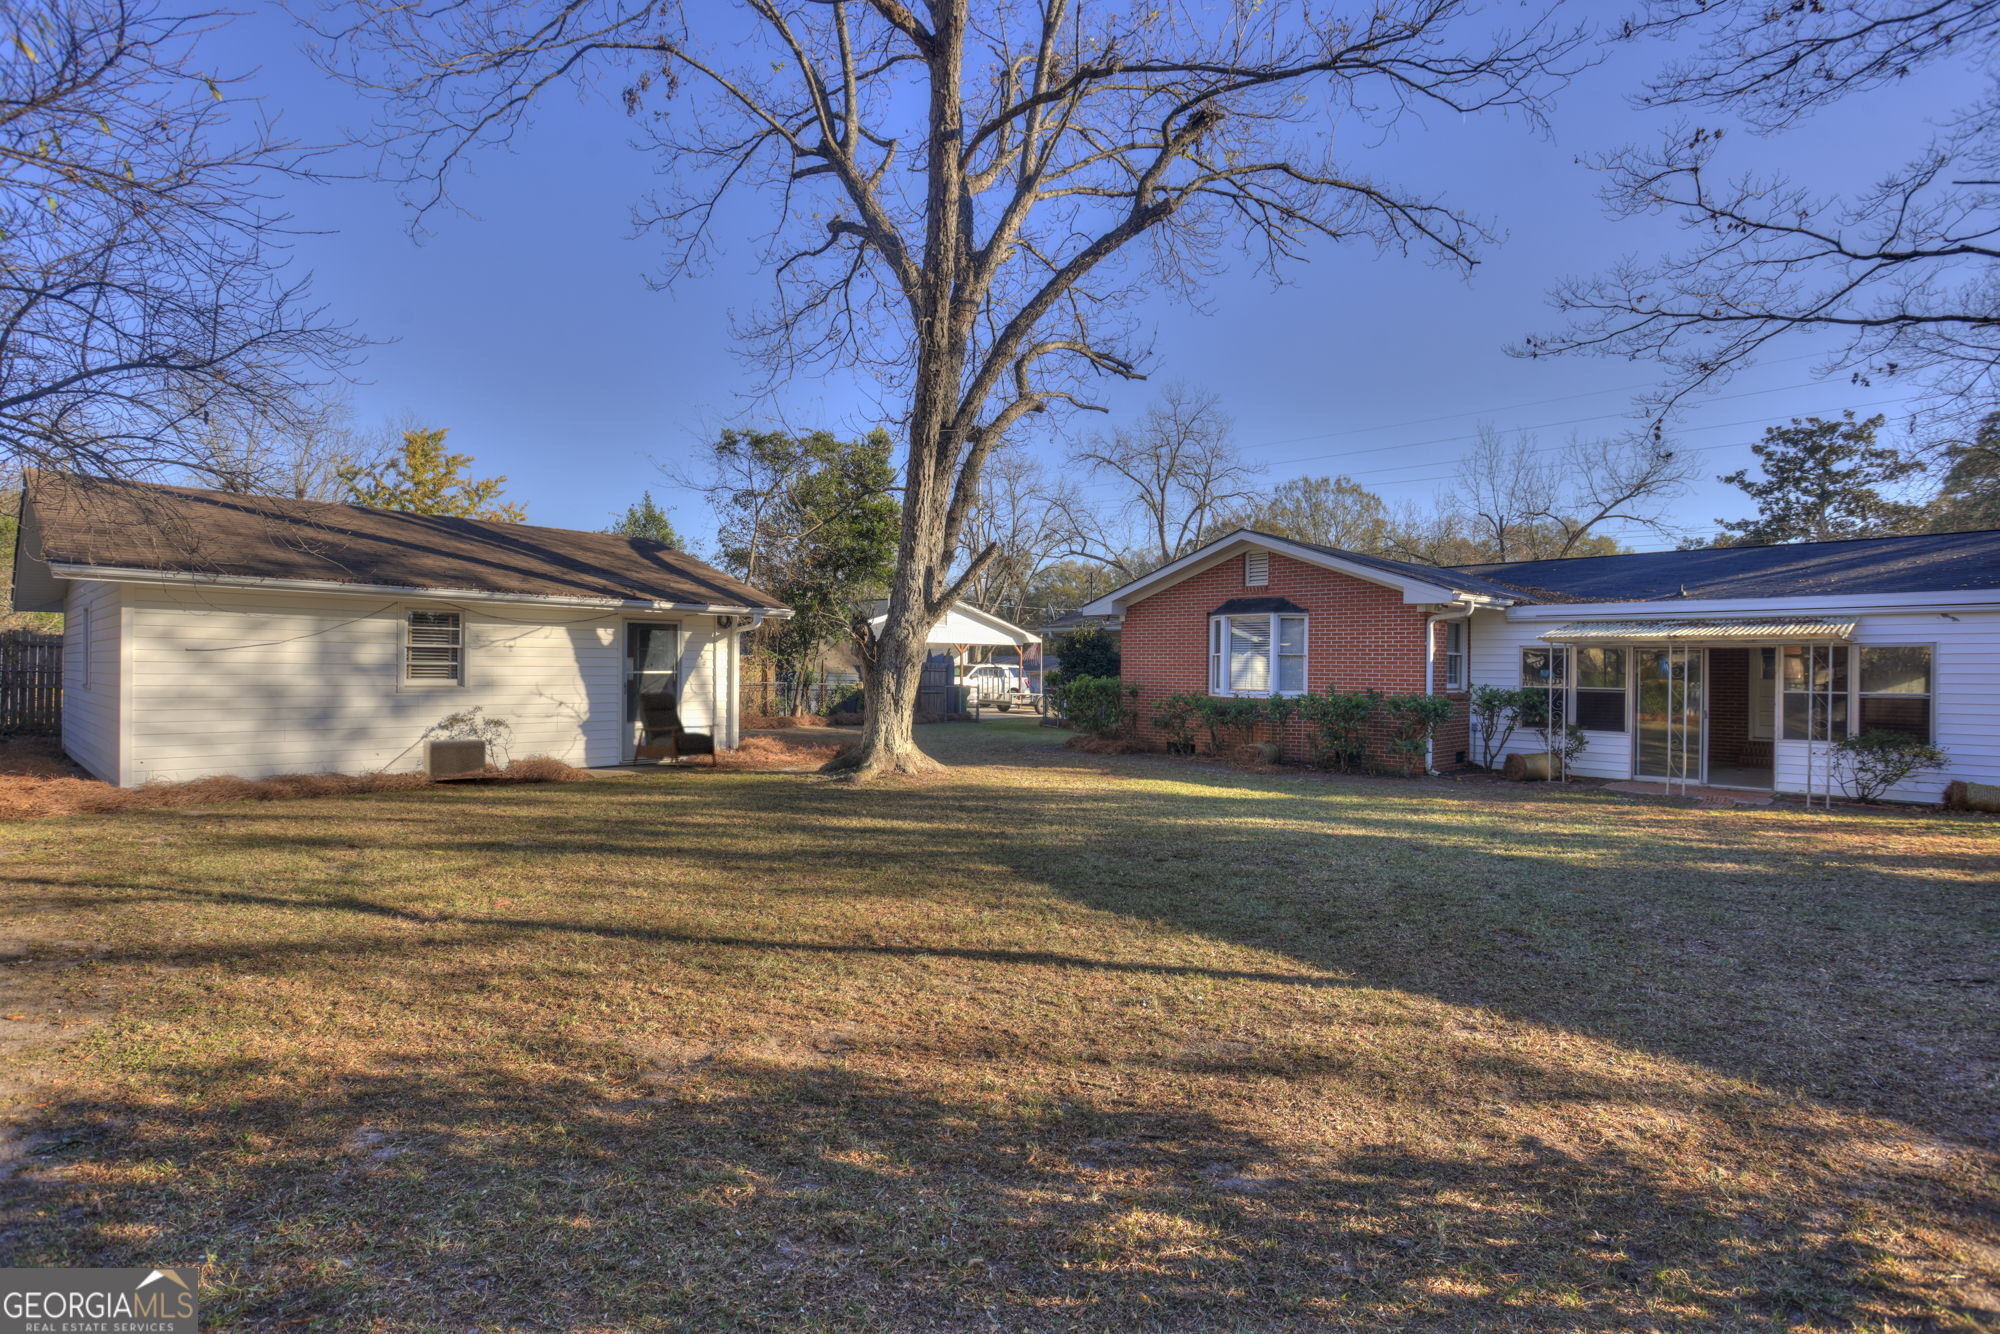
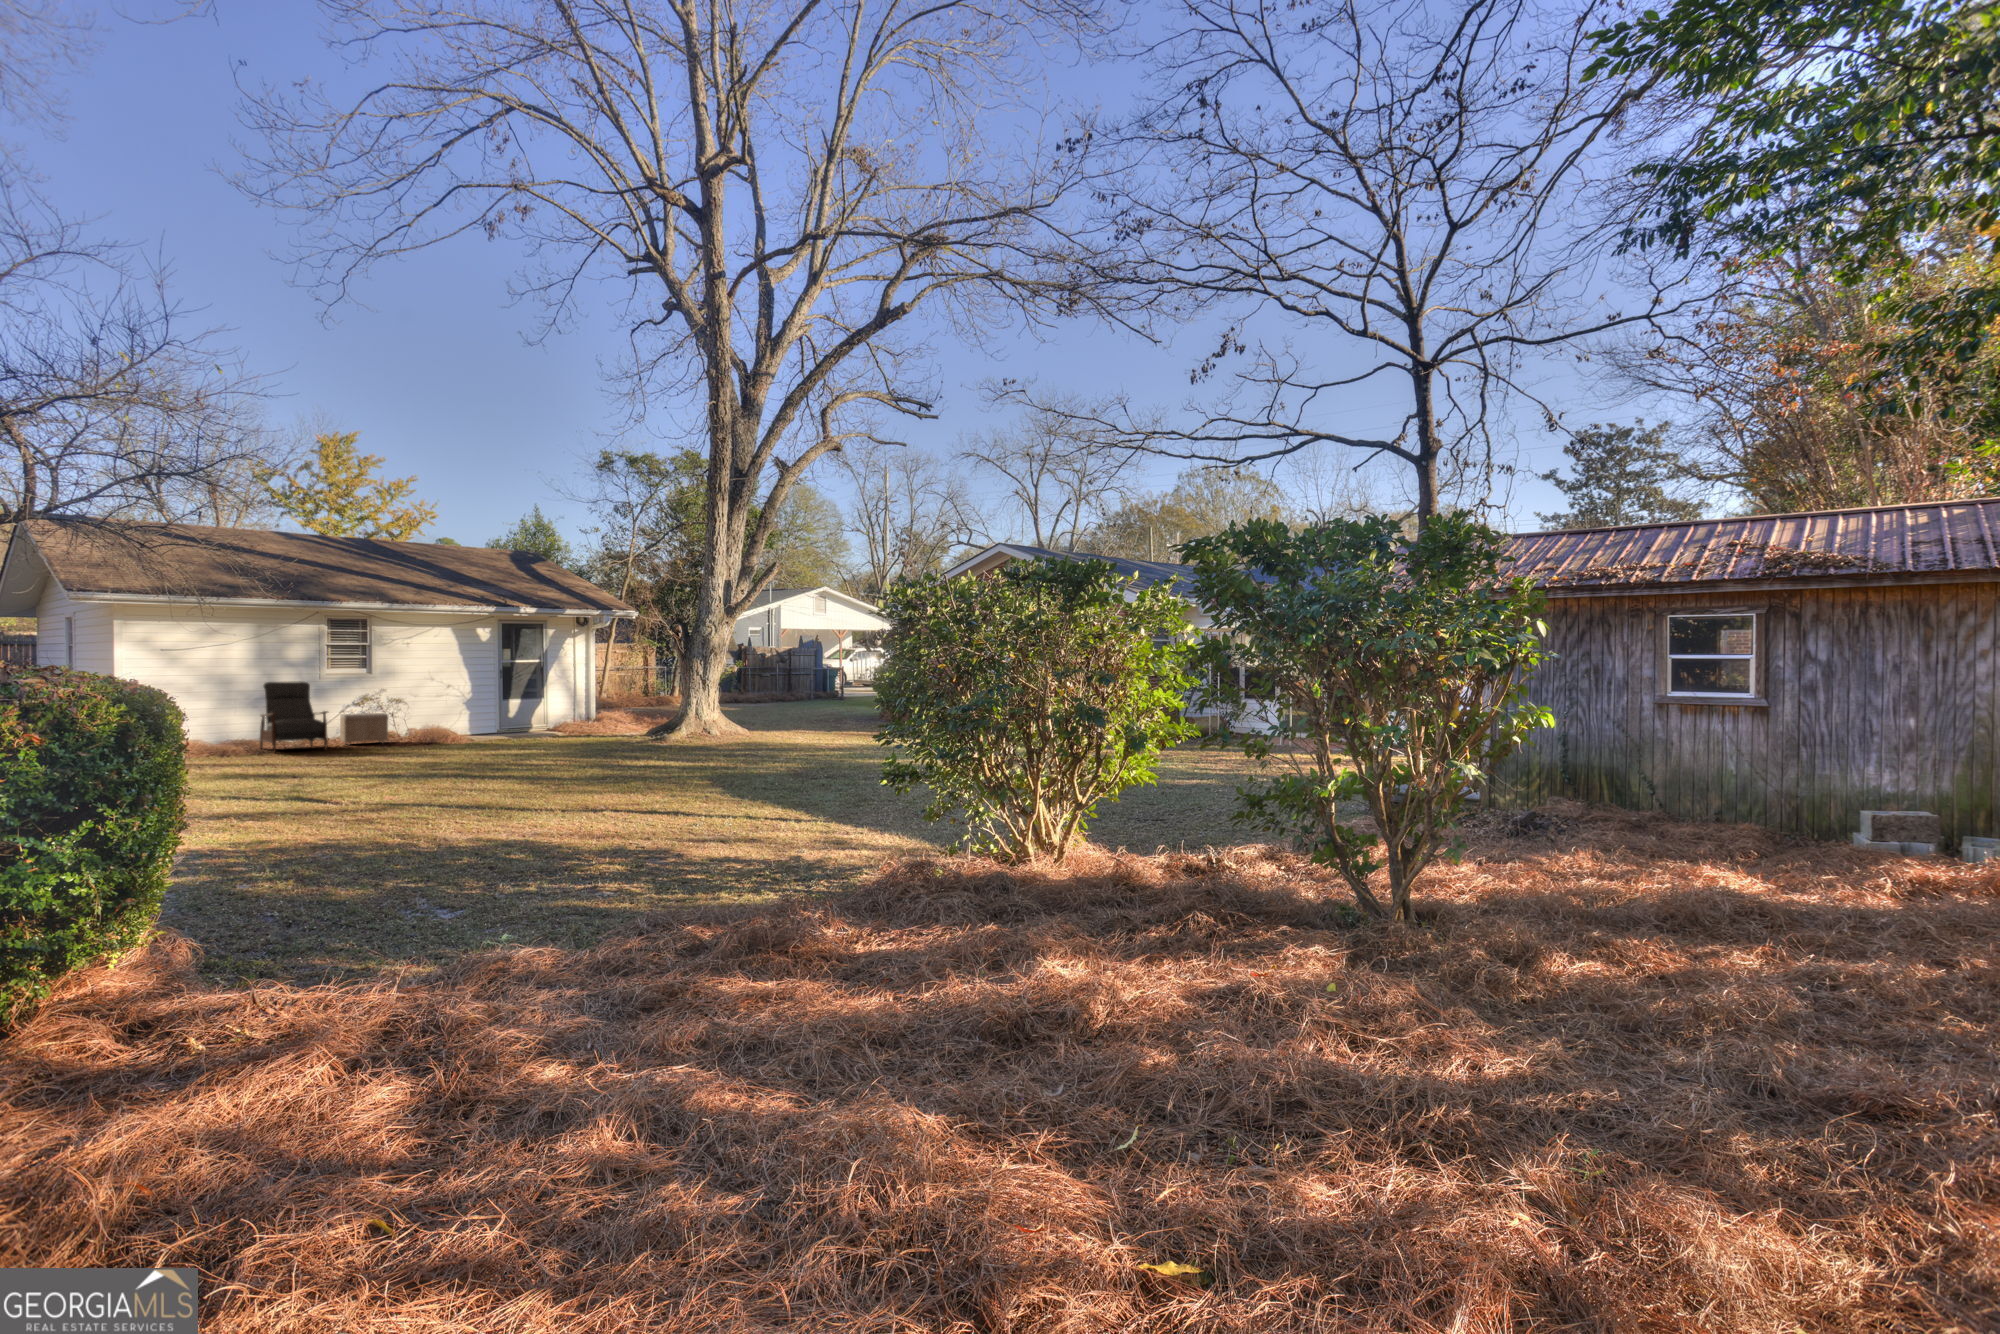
chair: present [633,692,716,770] -> present [260,681,328,753]

